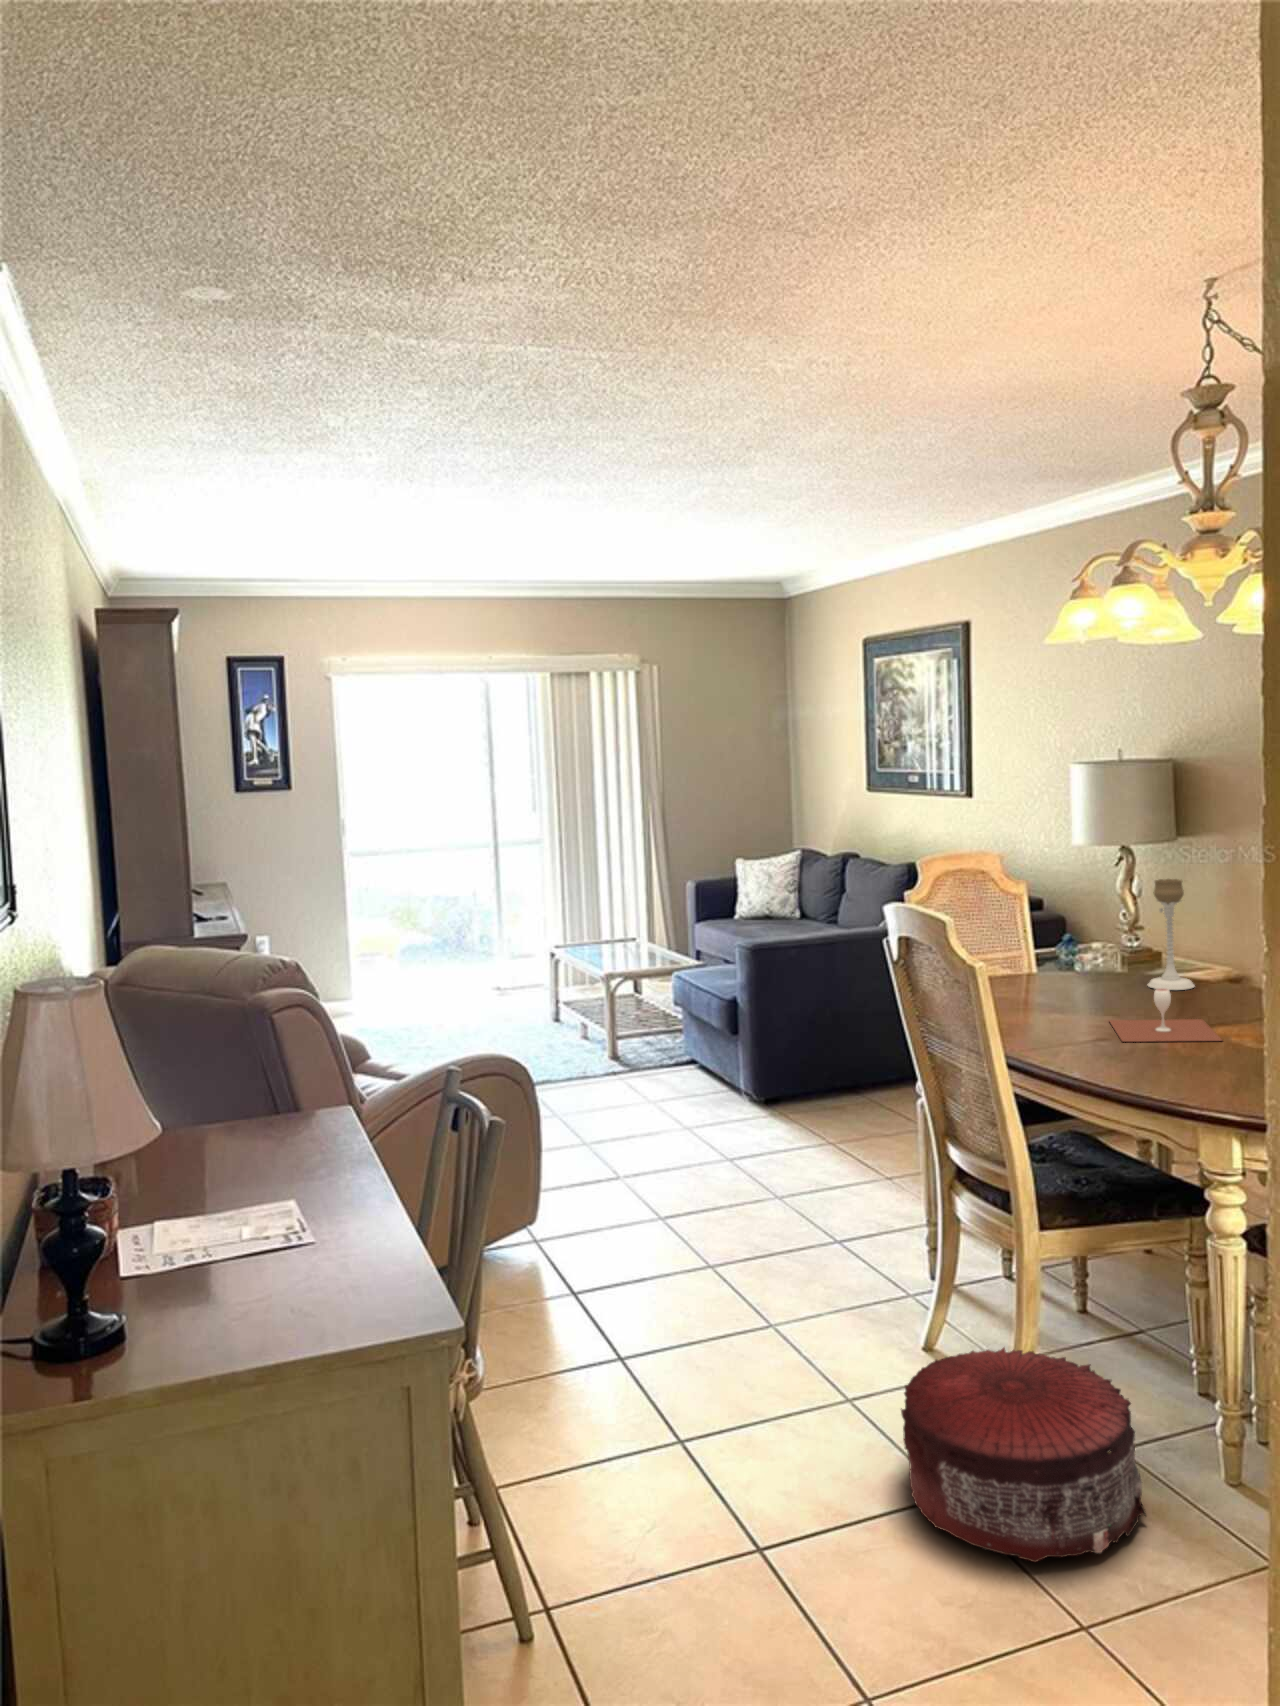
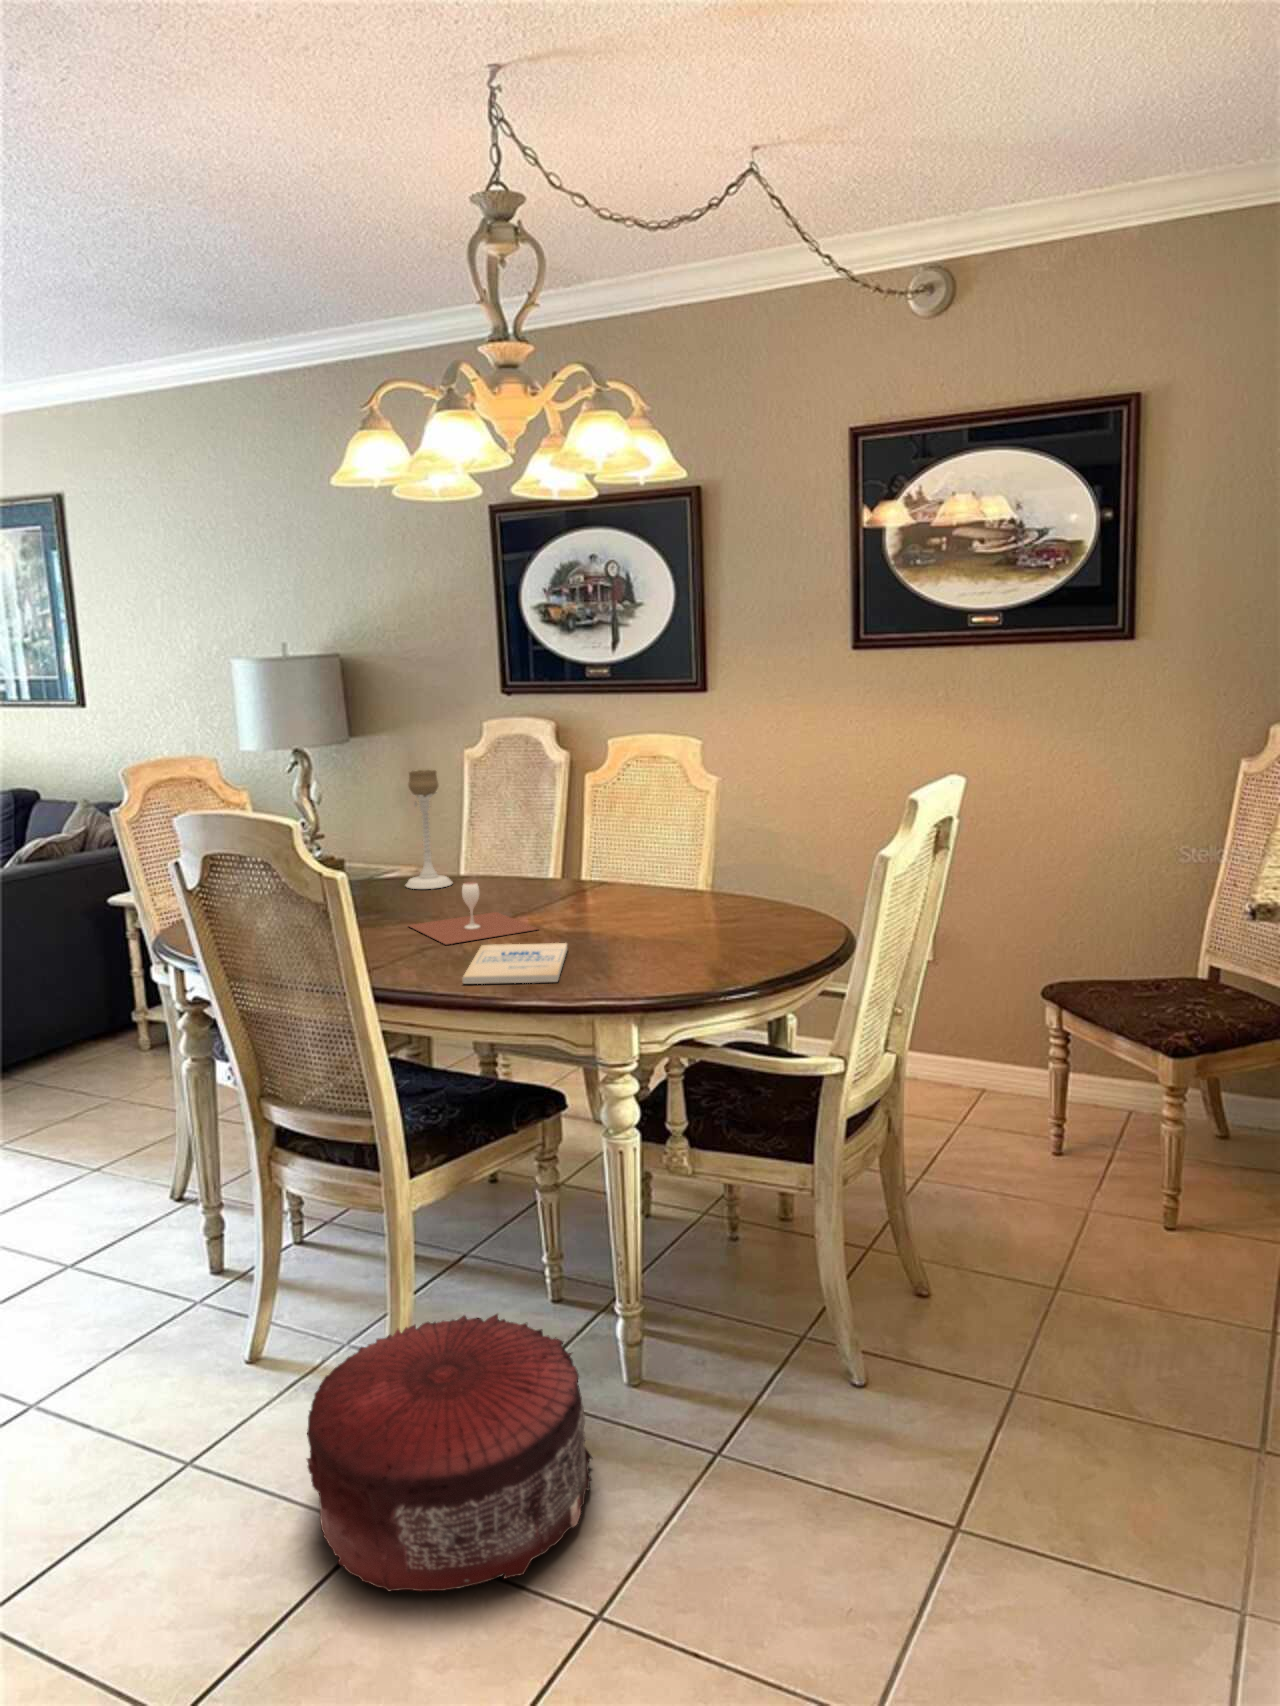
book: none [1097,1046,1226,1089] -> present [462,943,568,984]

